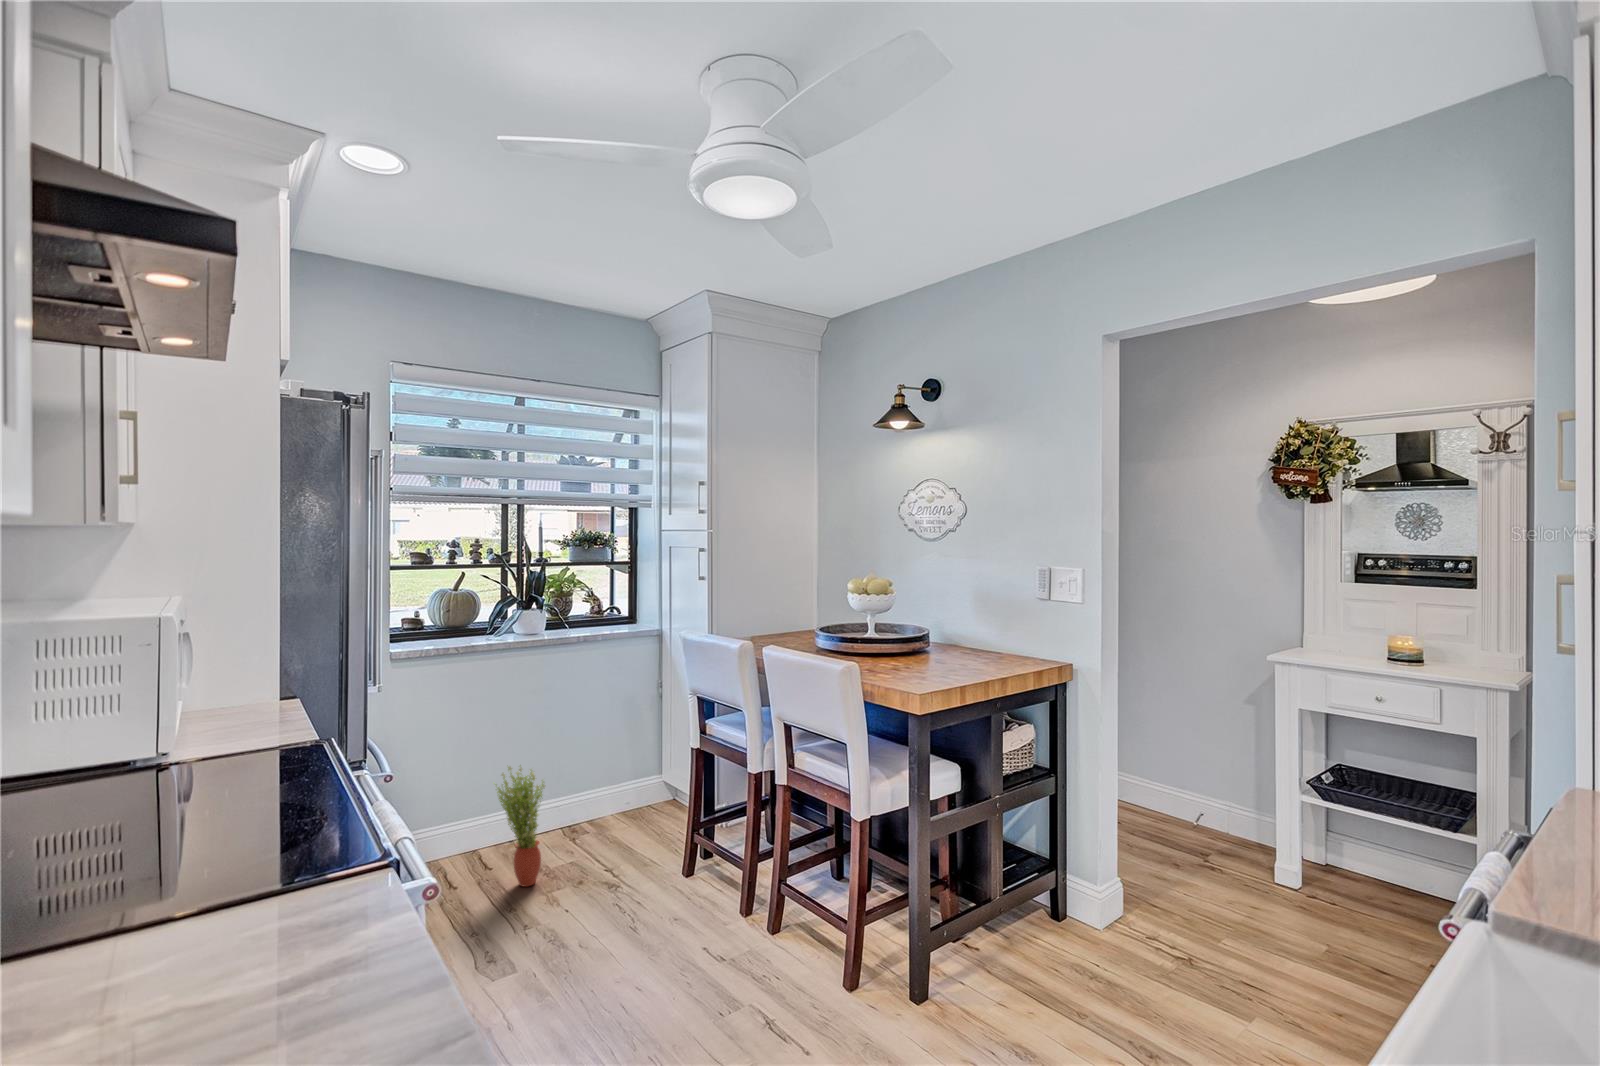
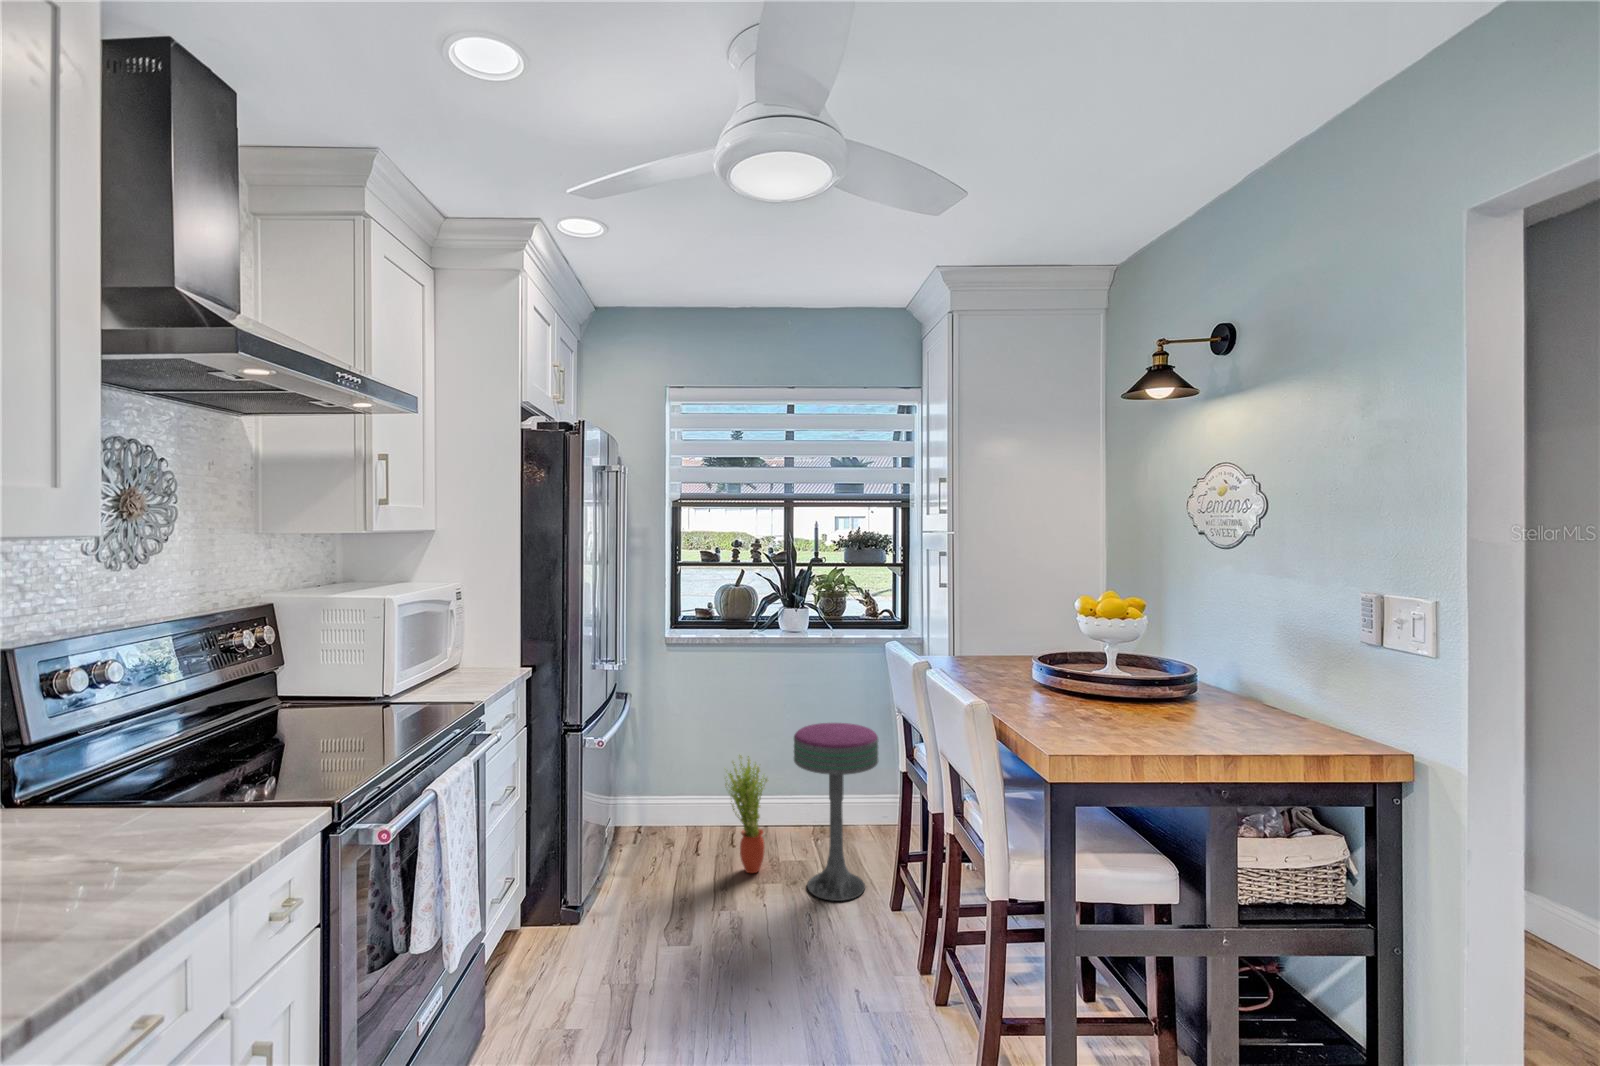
bar stool: none [580,716,664,886] -> present [794,723,878,901]

